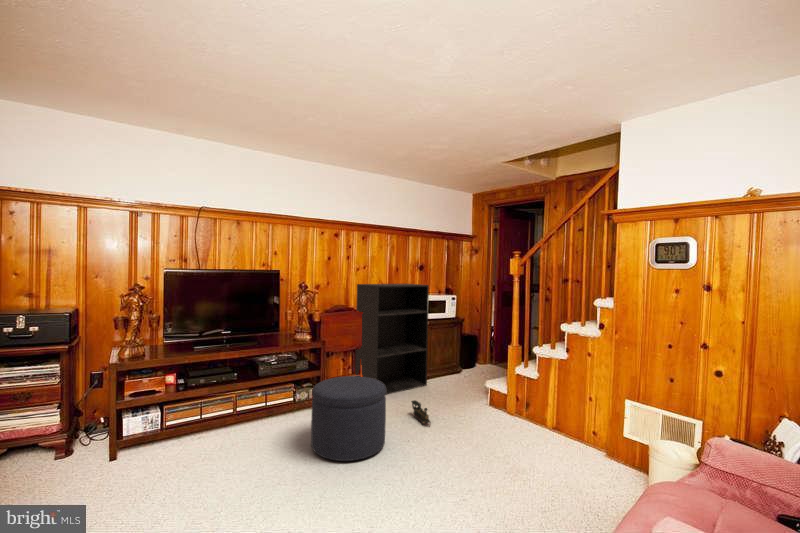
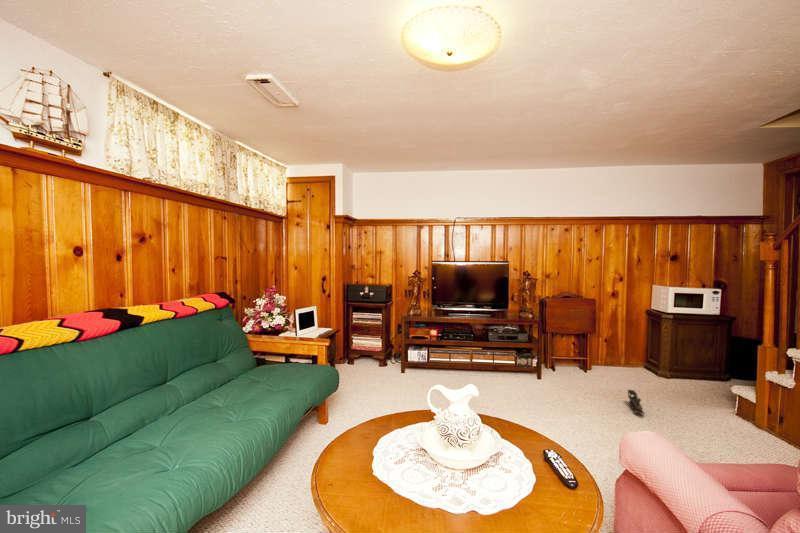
bookshelf: present [355,284,429,395] -> none [582,274,671,384]
ottoman: present [311,376,386,461] -> none [516,350,584,419]

